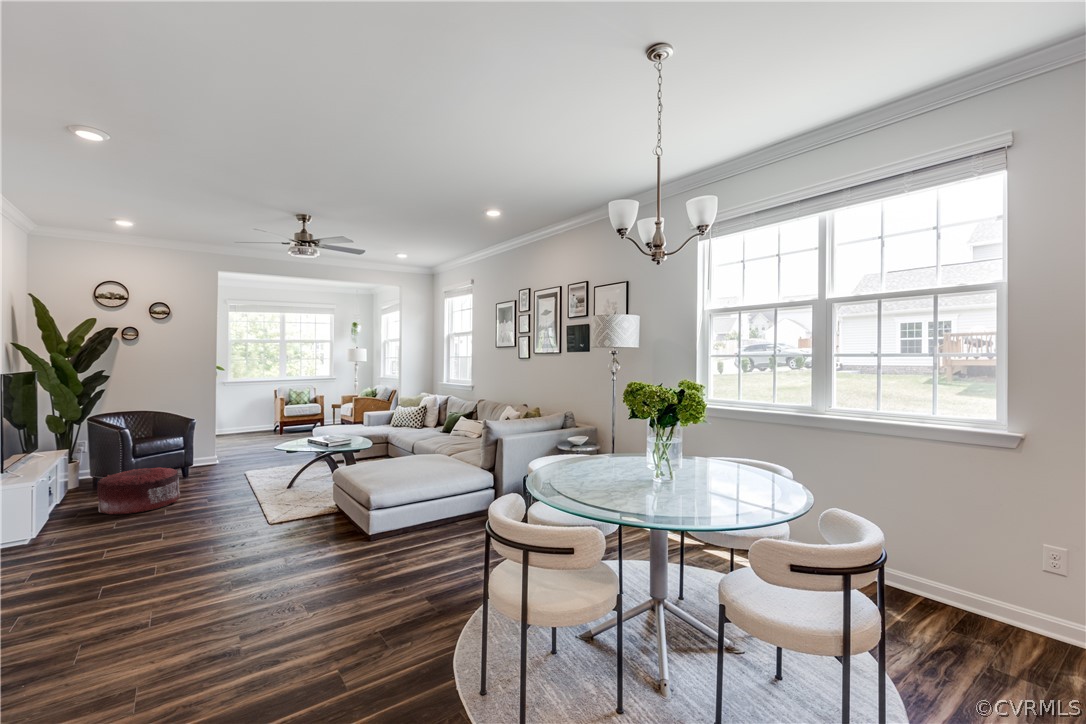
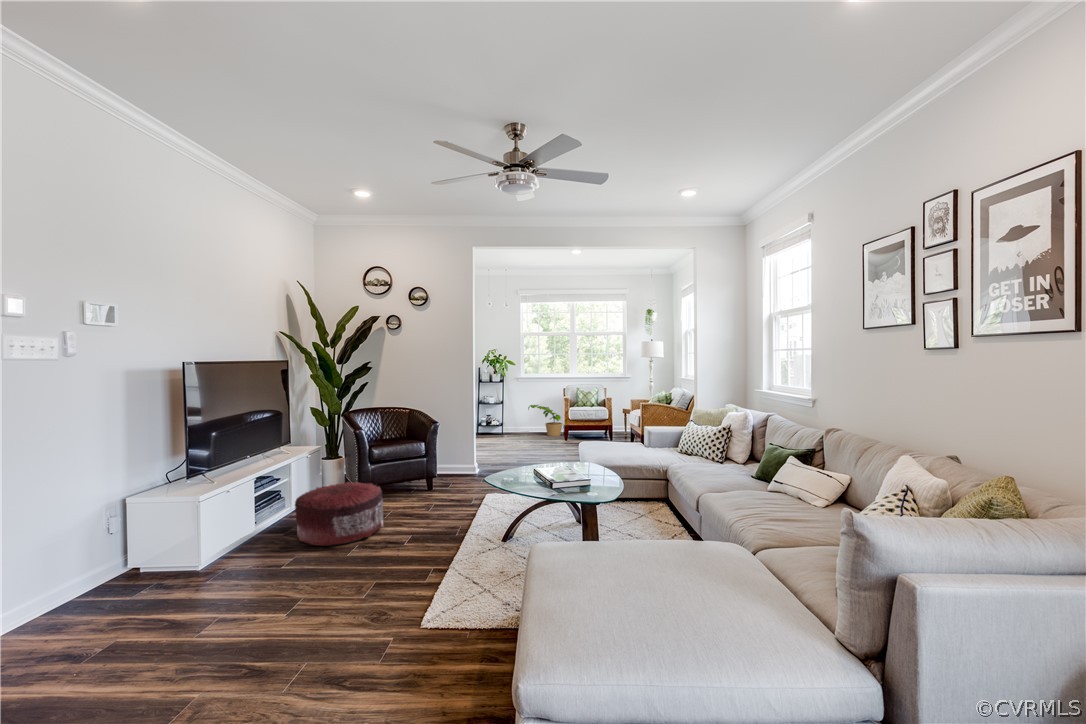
potted plant: none [240,406,275,434] -> present [528,405,562,436]

